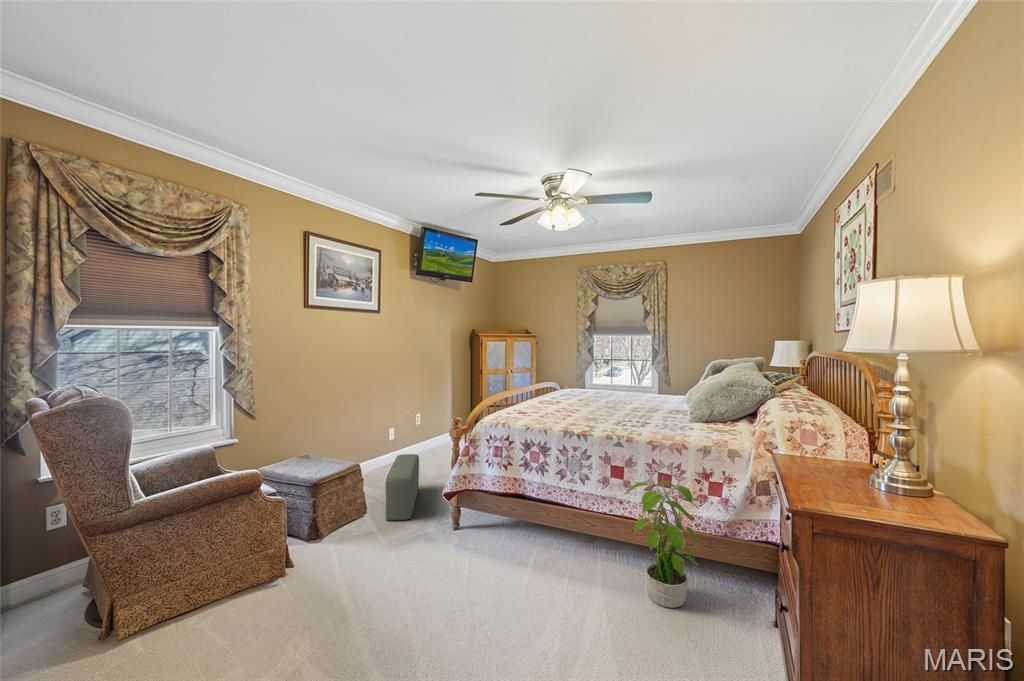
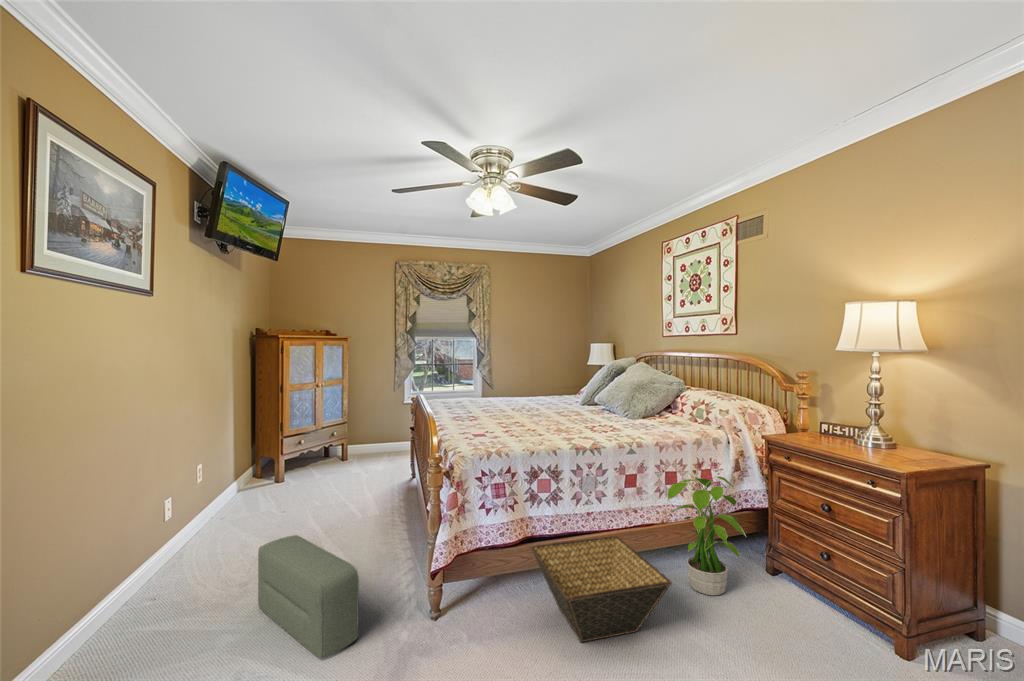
basket: none [476,500,591,590] -> present [531,536,671,642]

